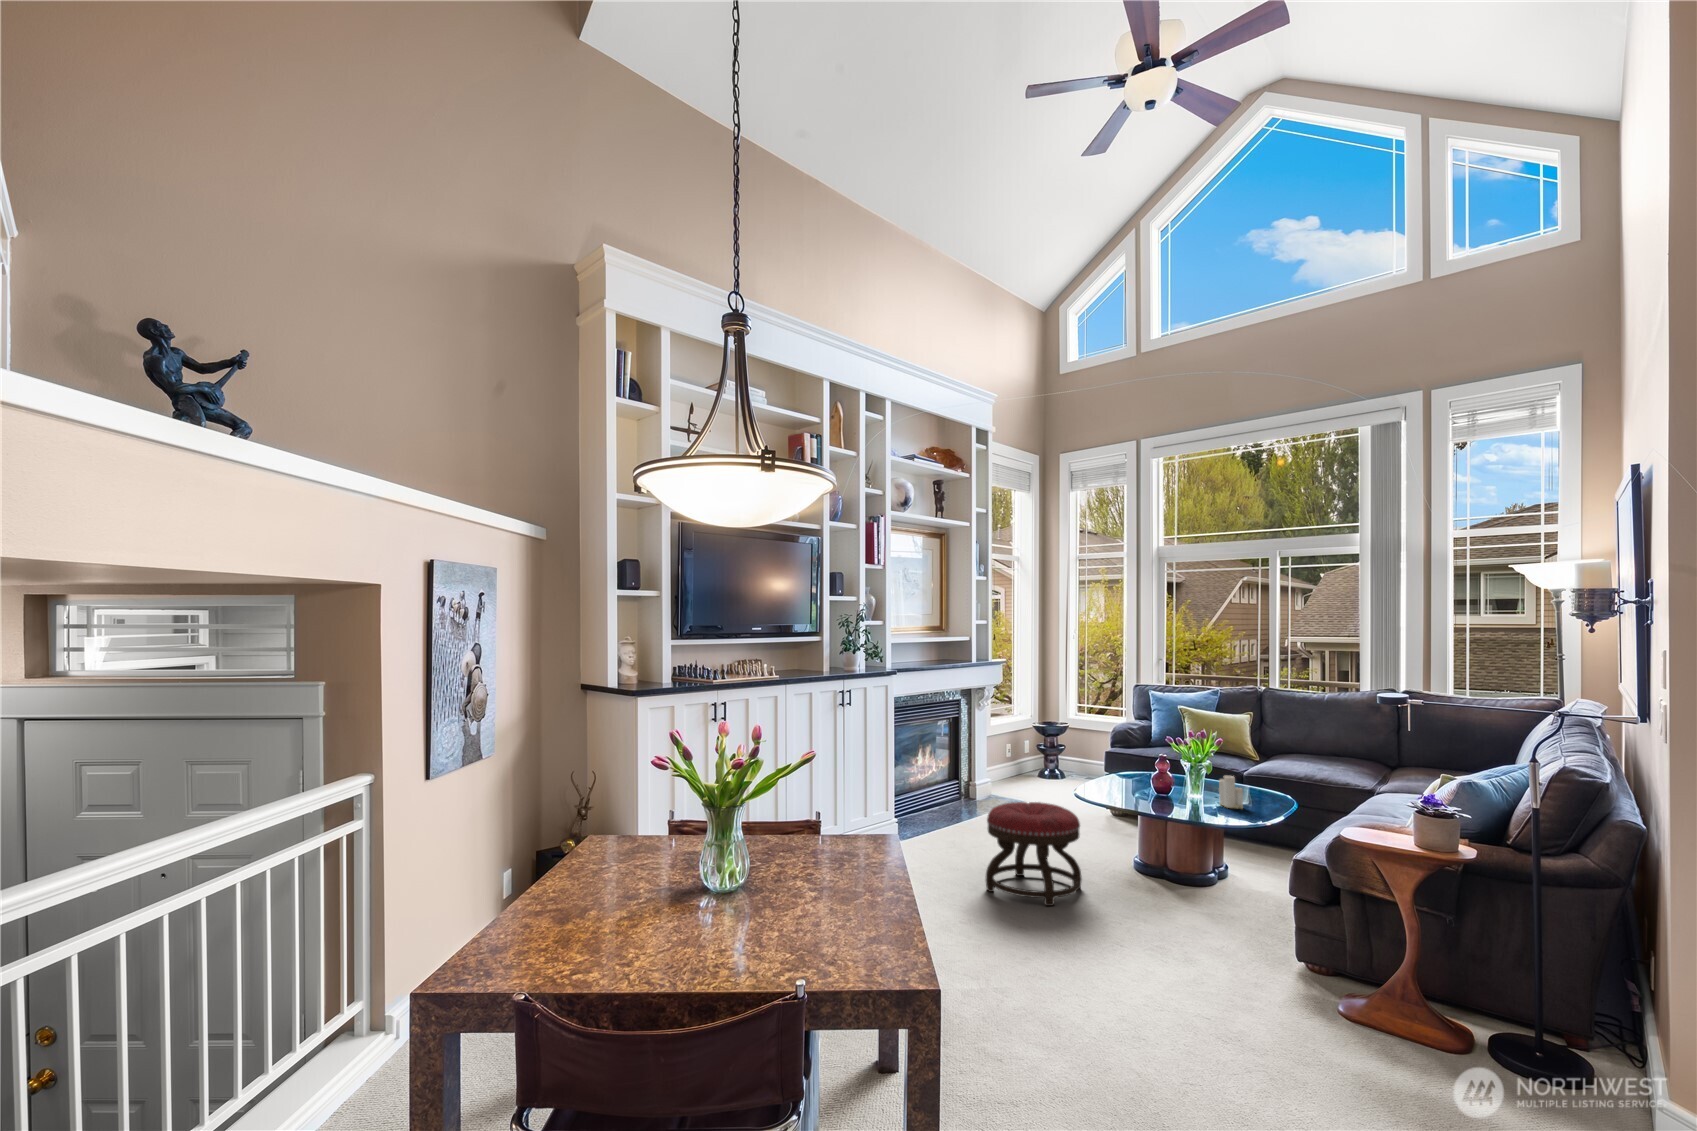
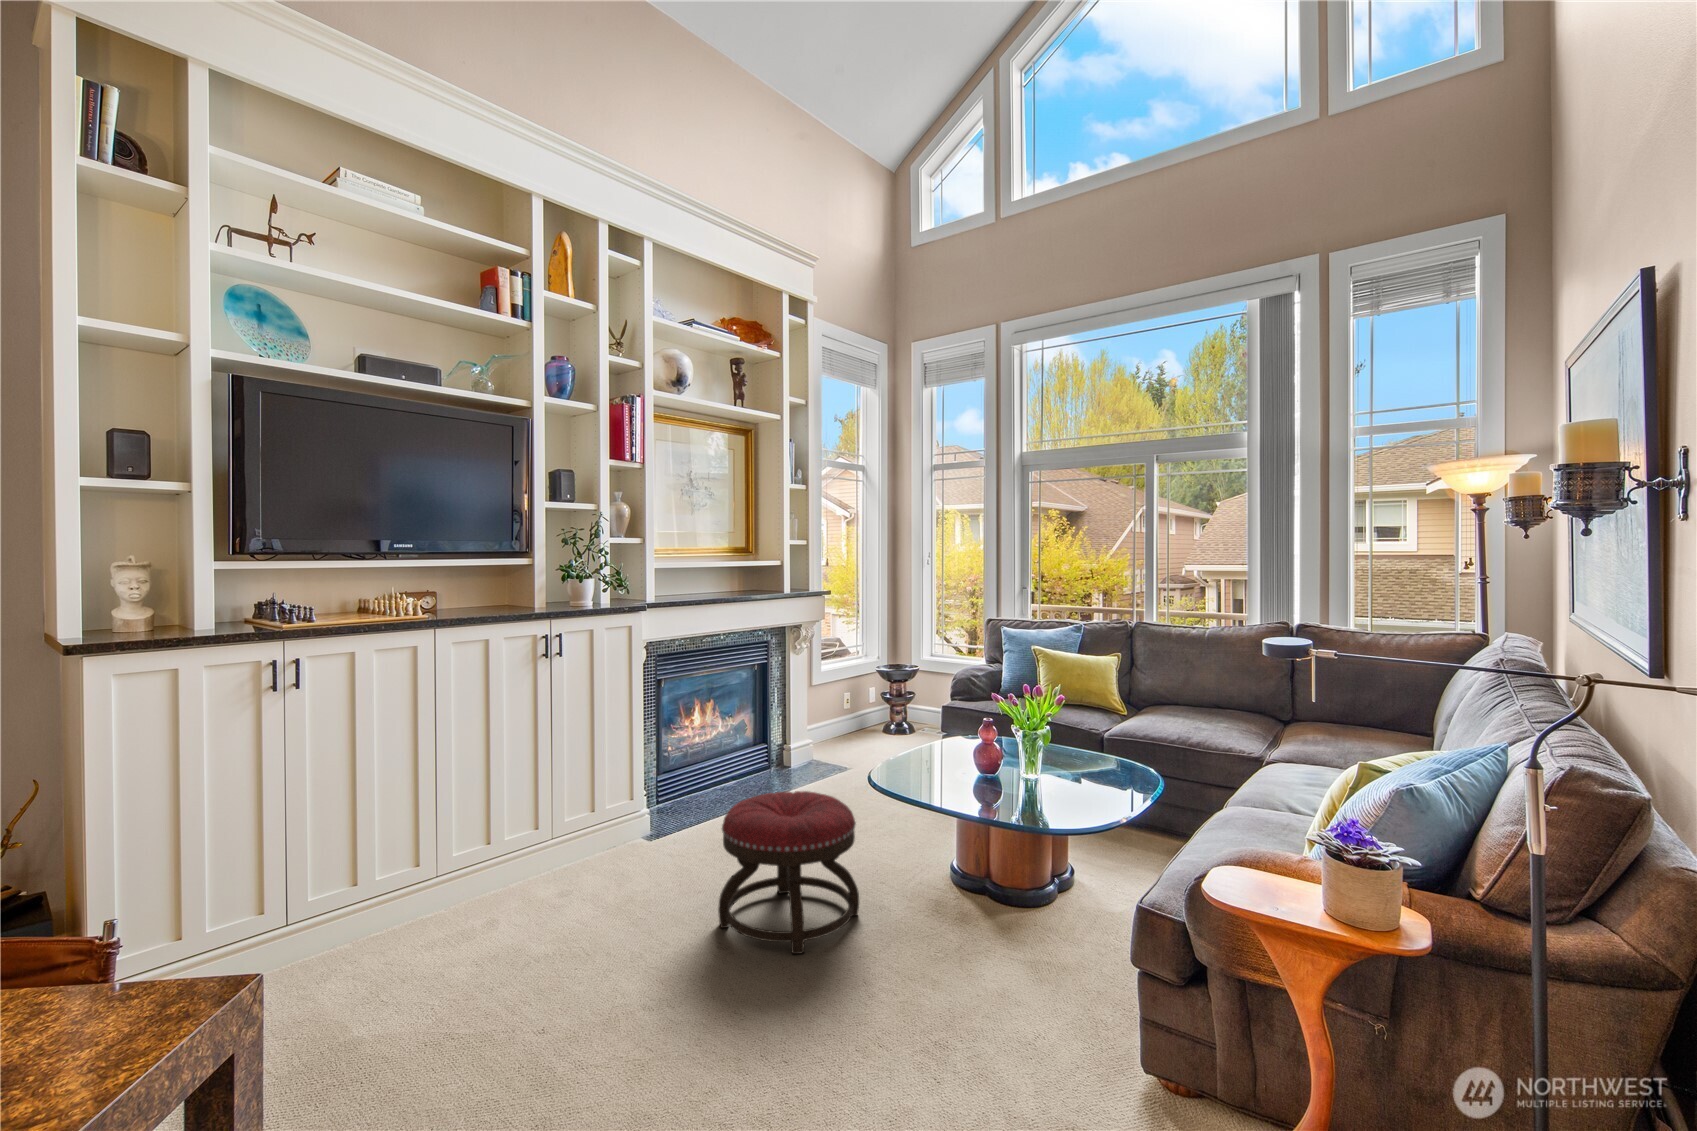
candle: present [1219,776,1243,809] -> none [1059,744,1089,794]

